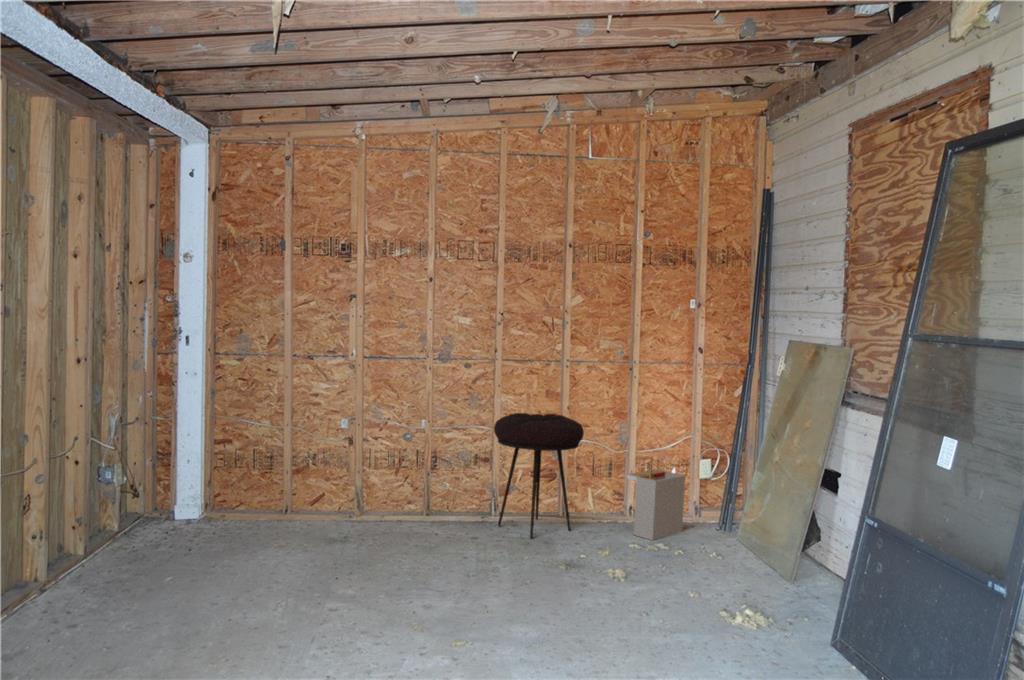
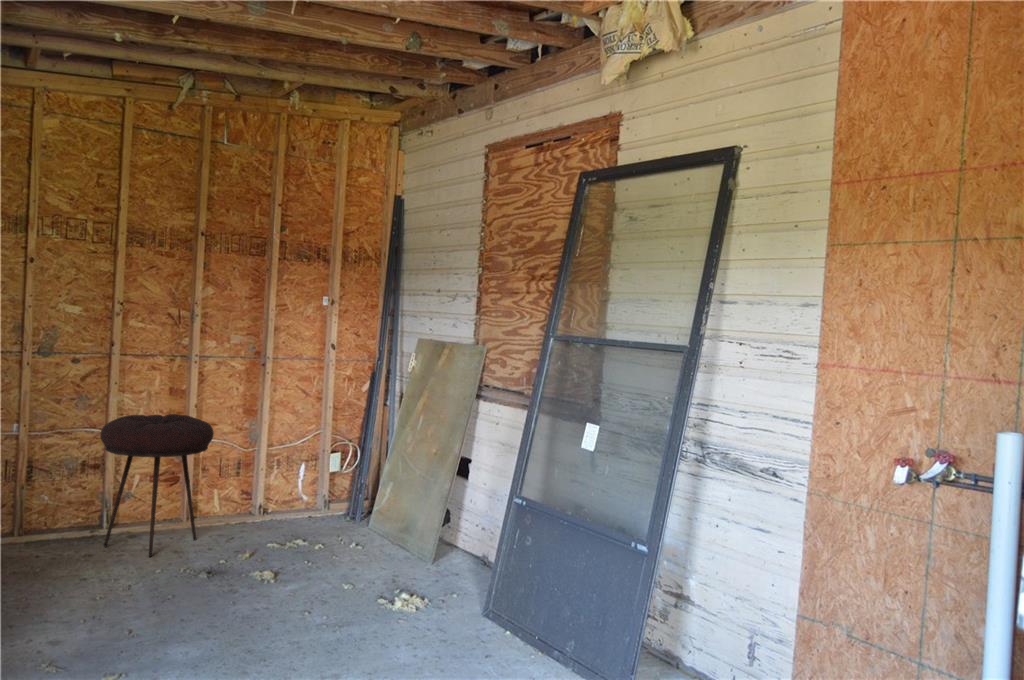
storage bin: present [627,457,685,540] -> none [261,453,320,538]

